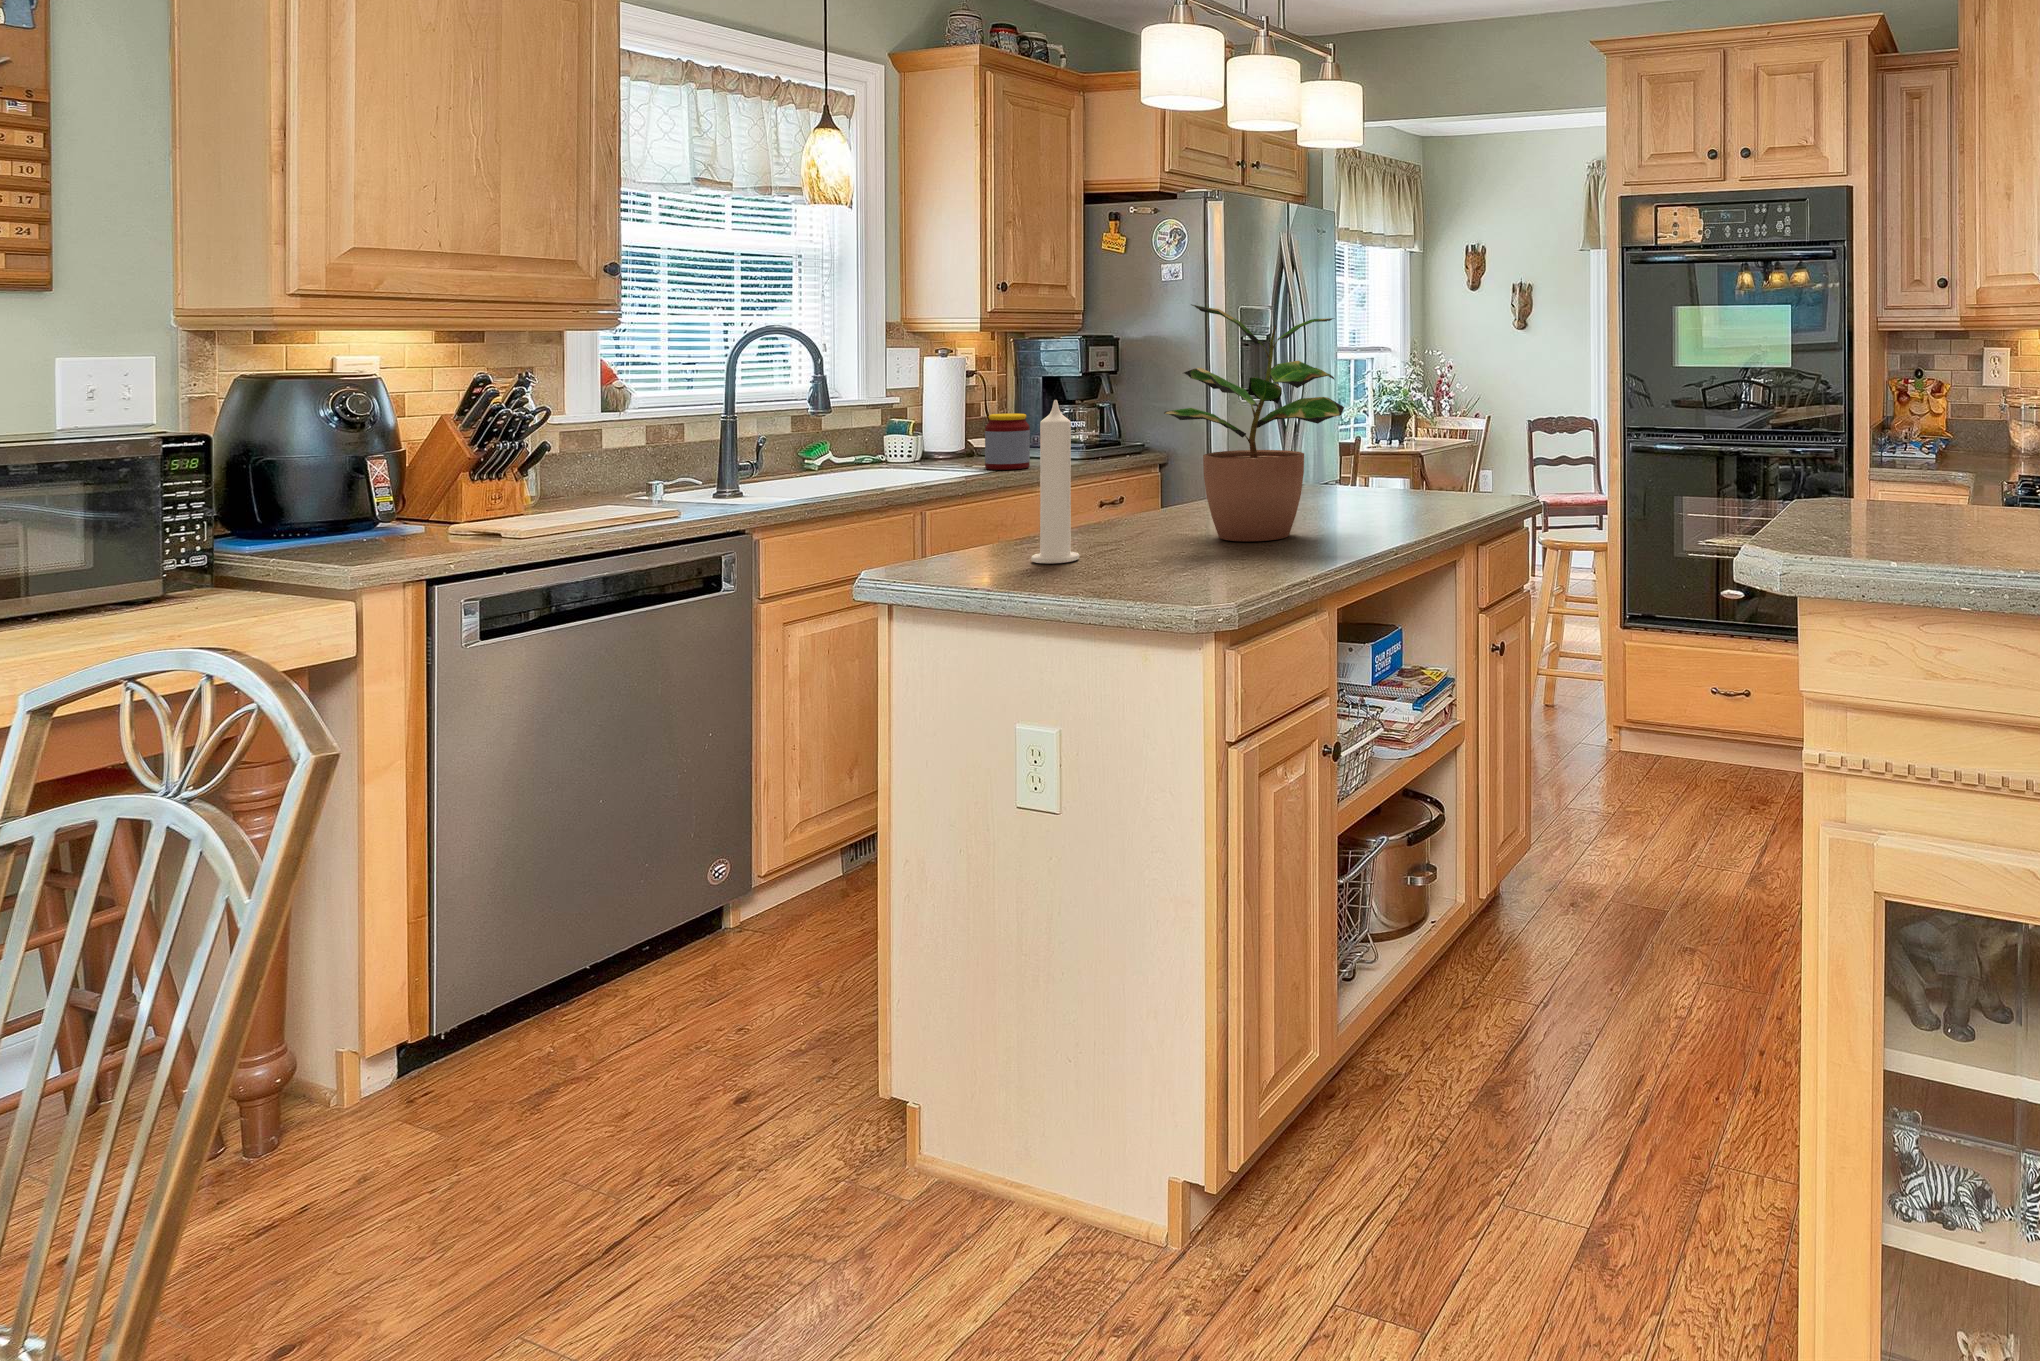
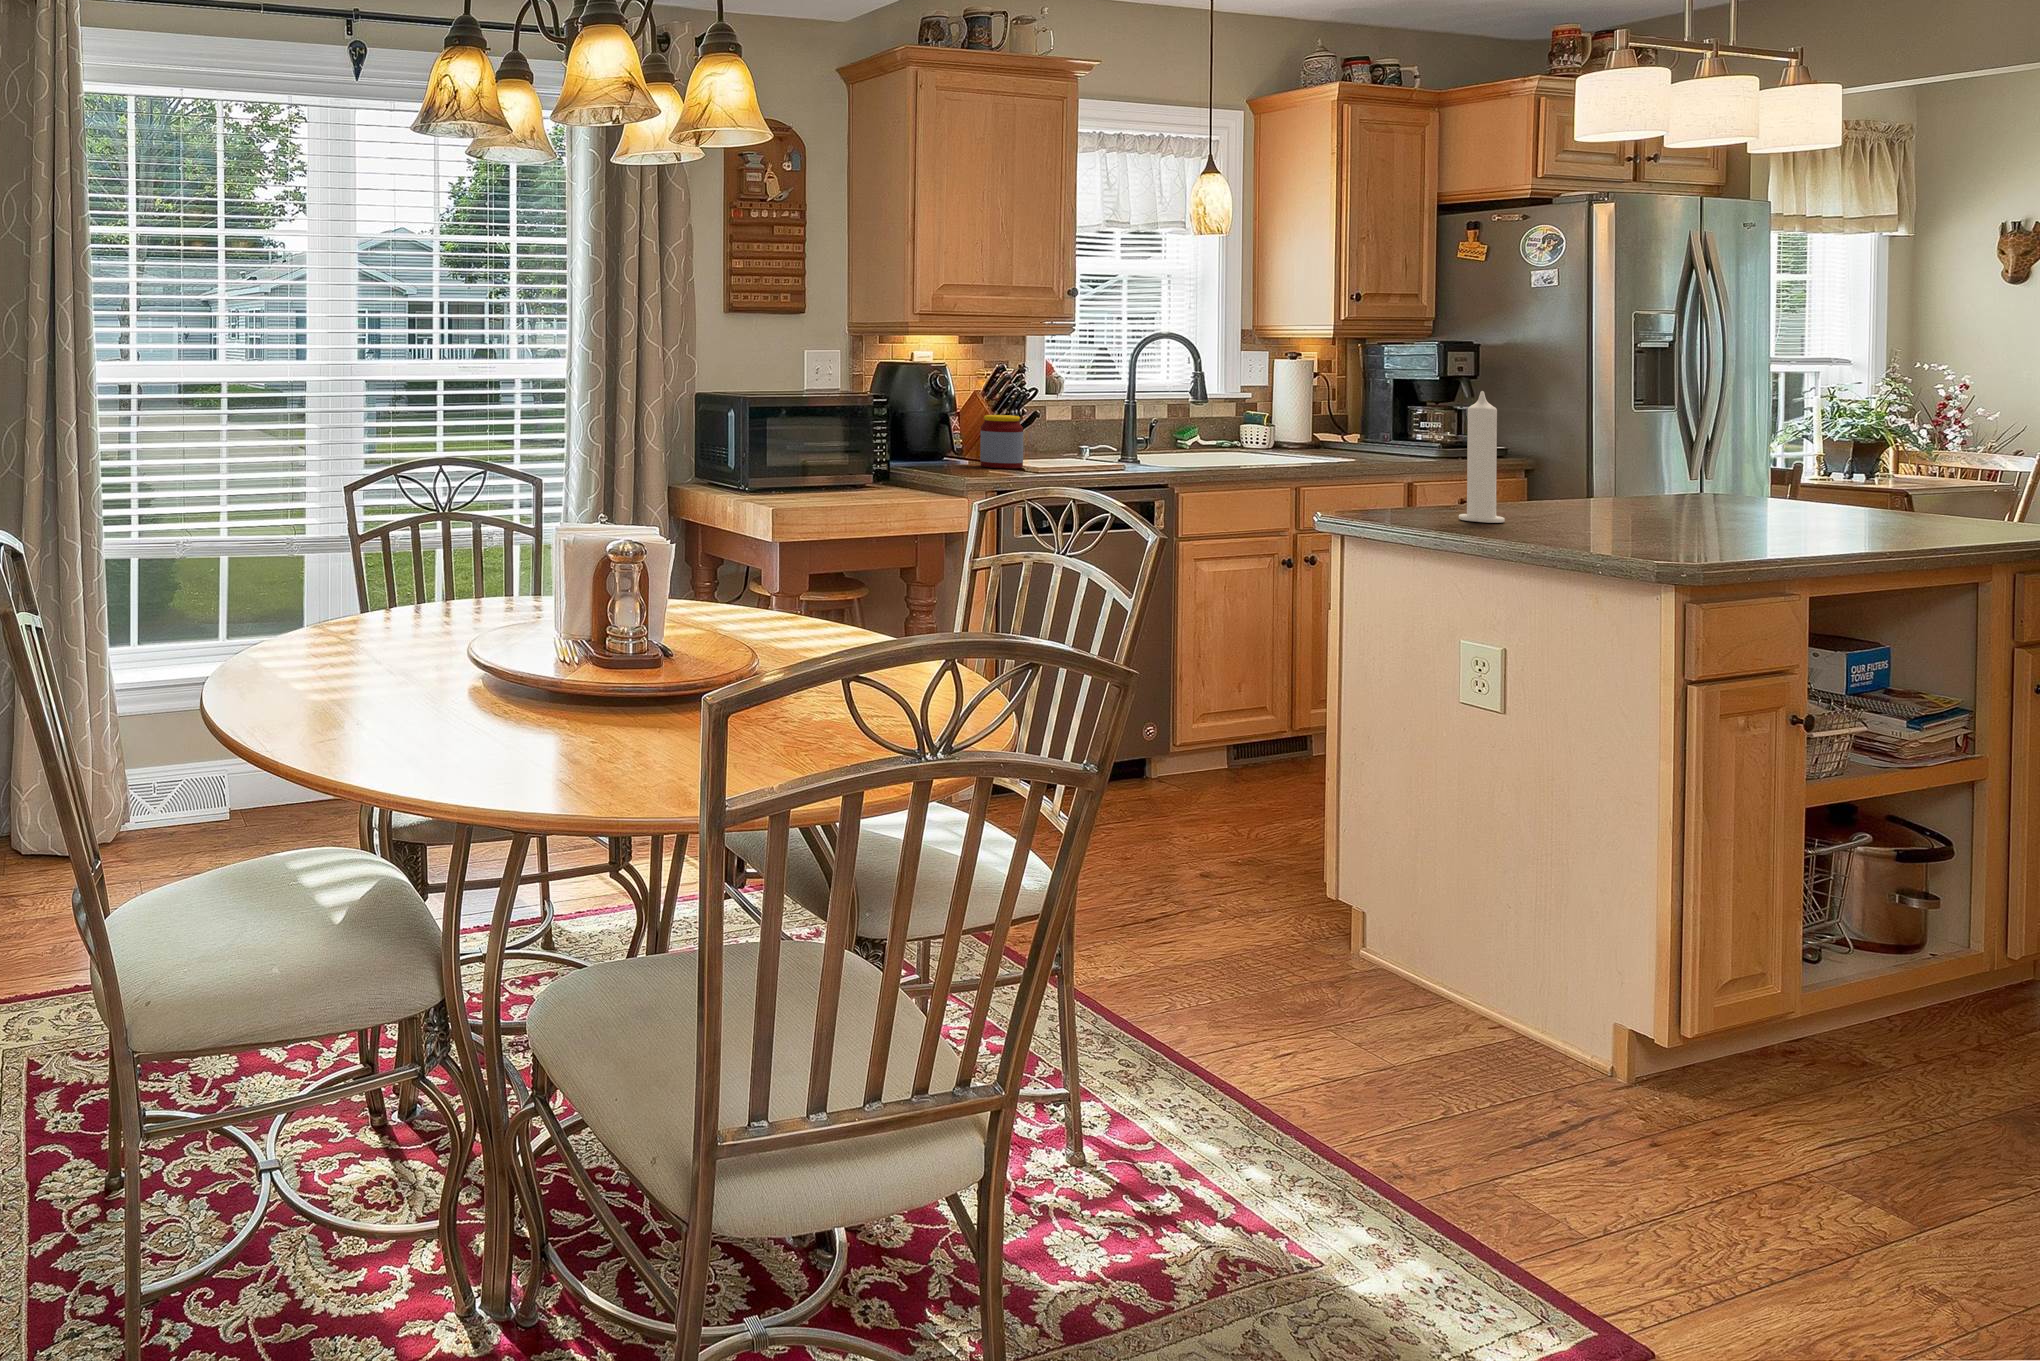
potted plant: present [1164,304,1344,541] -> none [1590,312,1810,529]
jar: present [985,413,1030,470] -> present [980,415,1023,469]

